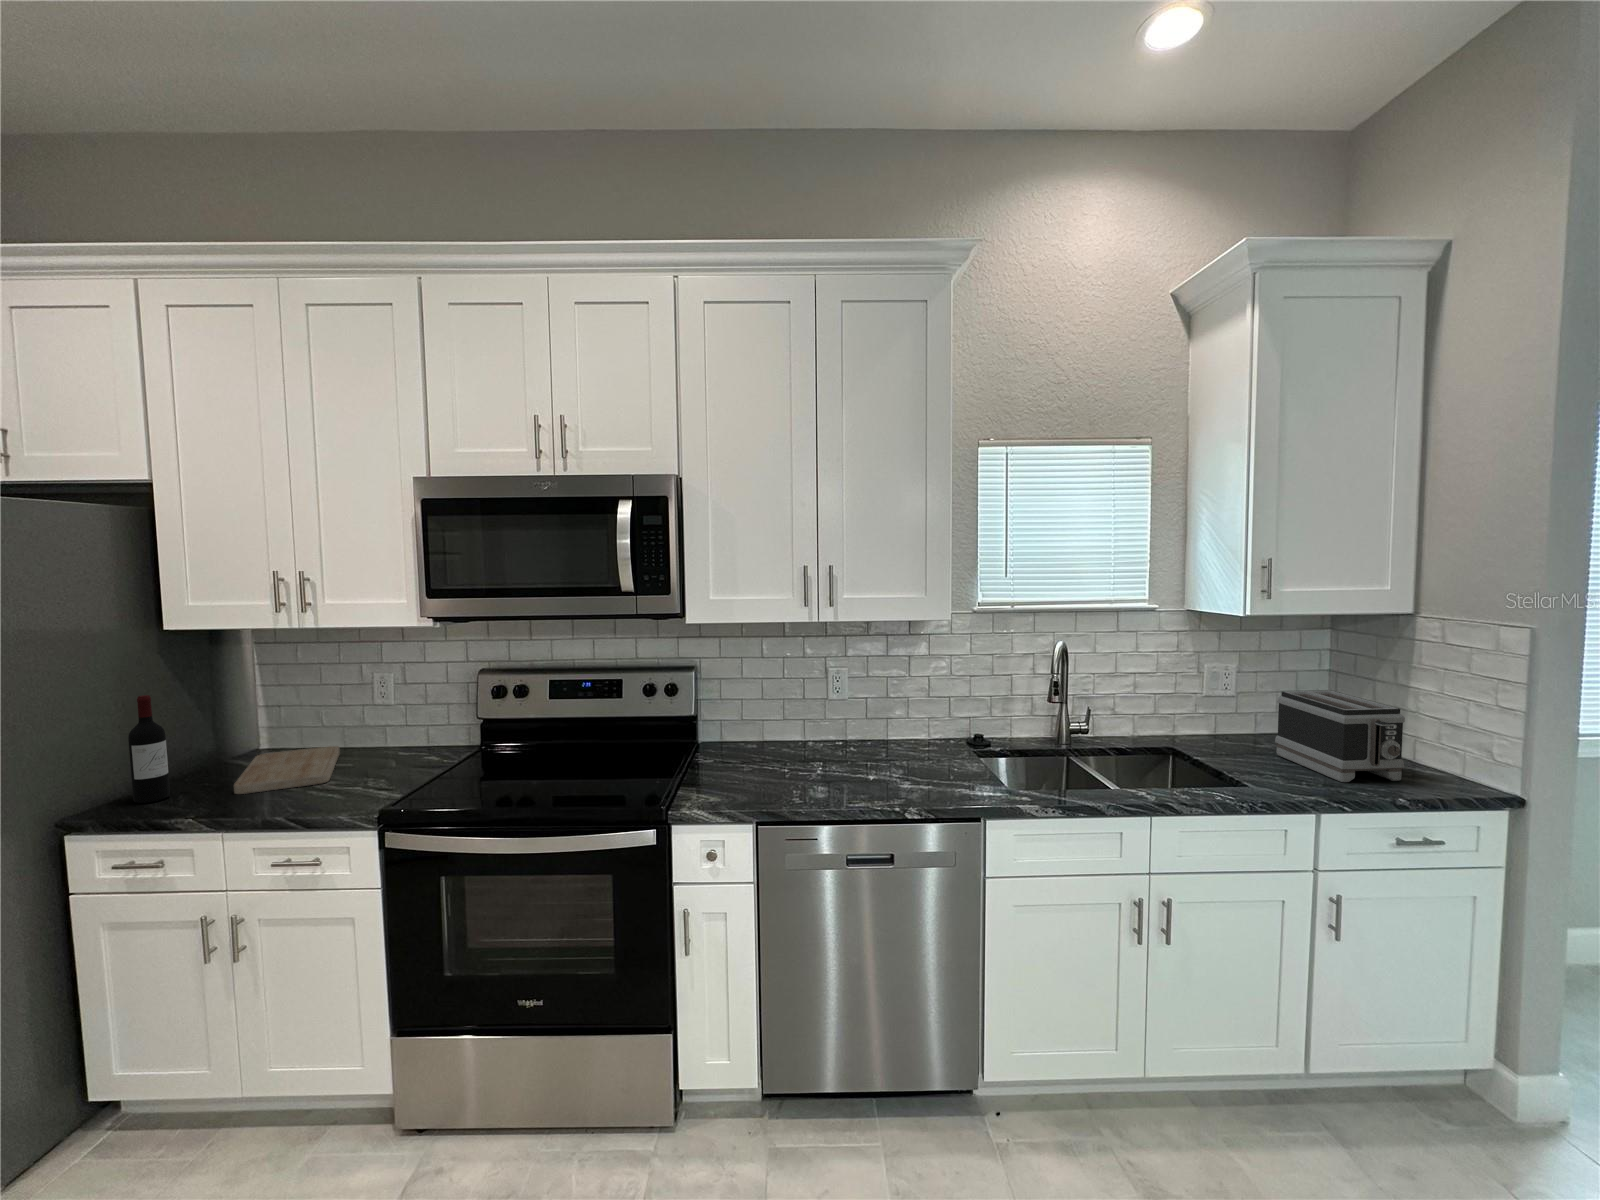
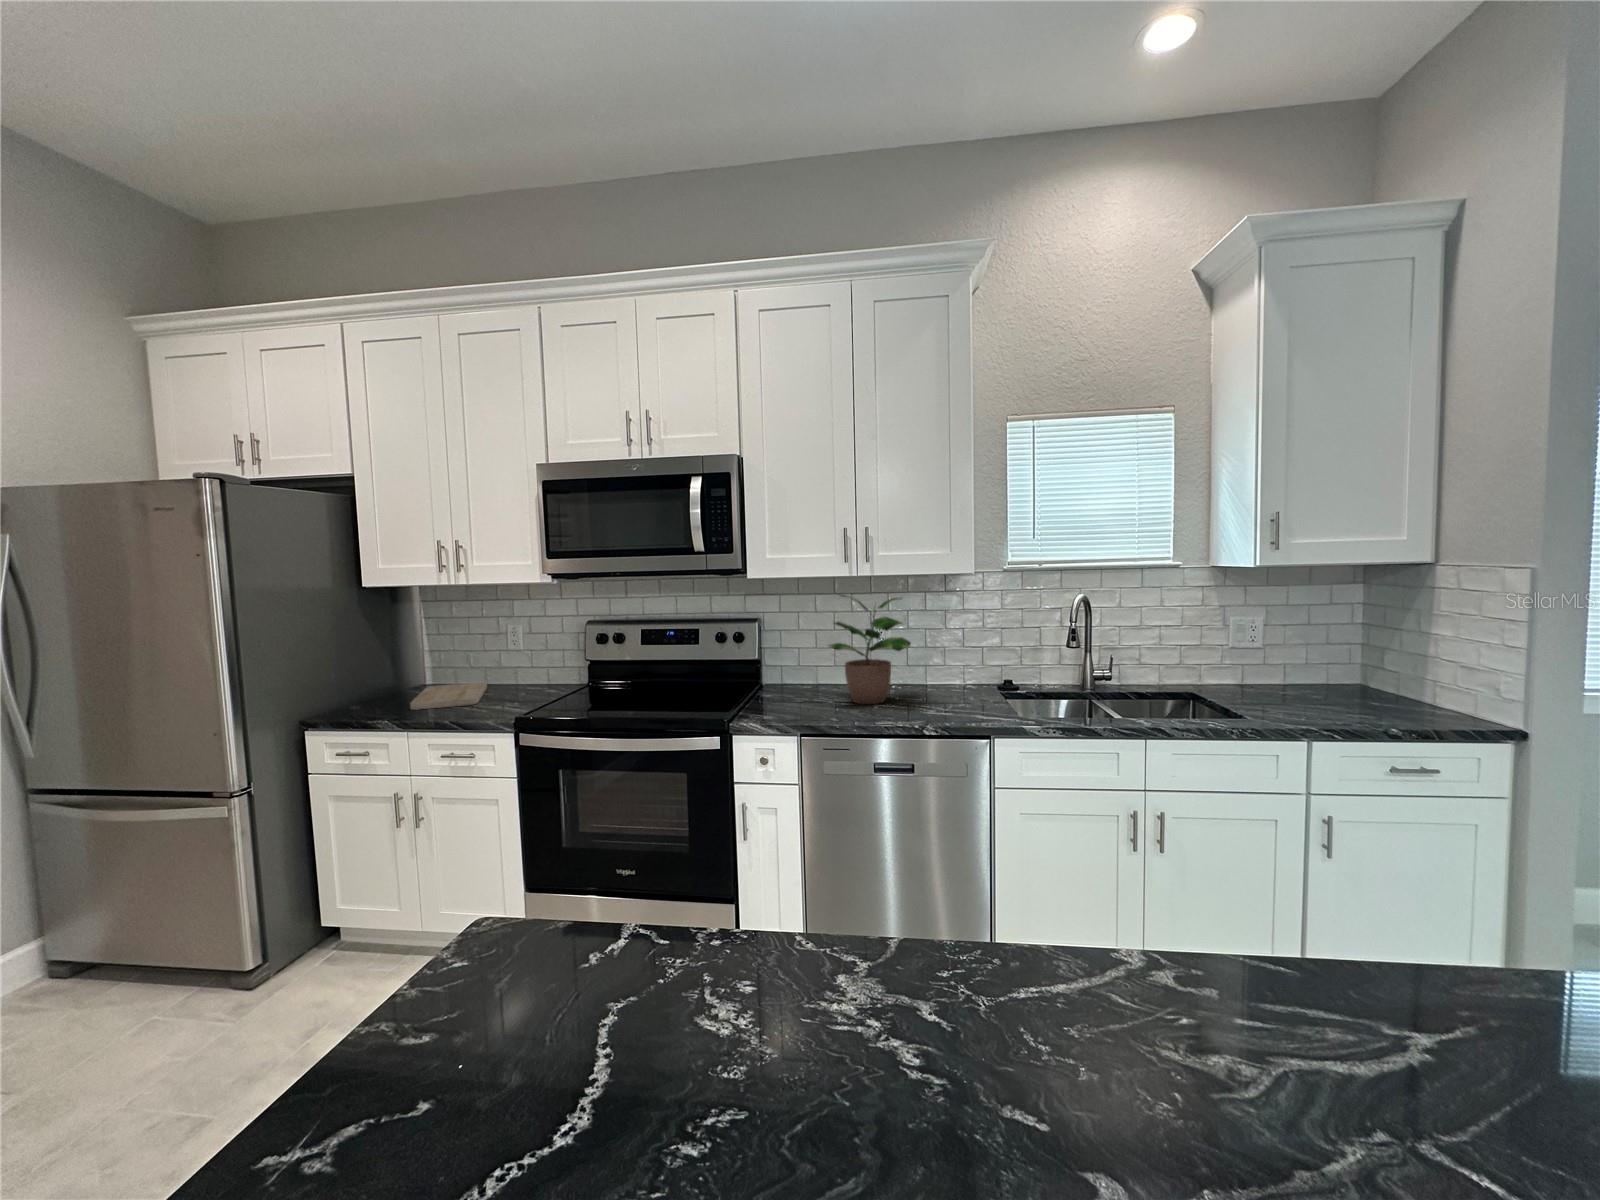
potted plant: none [782,643,882,773] -> present [828,594,911,704]
toaster: present [1275,690,1405,782] -> none [1289,636,1403,716]
wine bottle: present [128,695,170,803] -> none [339,633,367,713]

